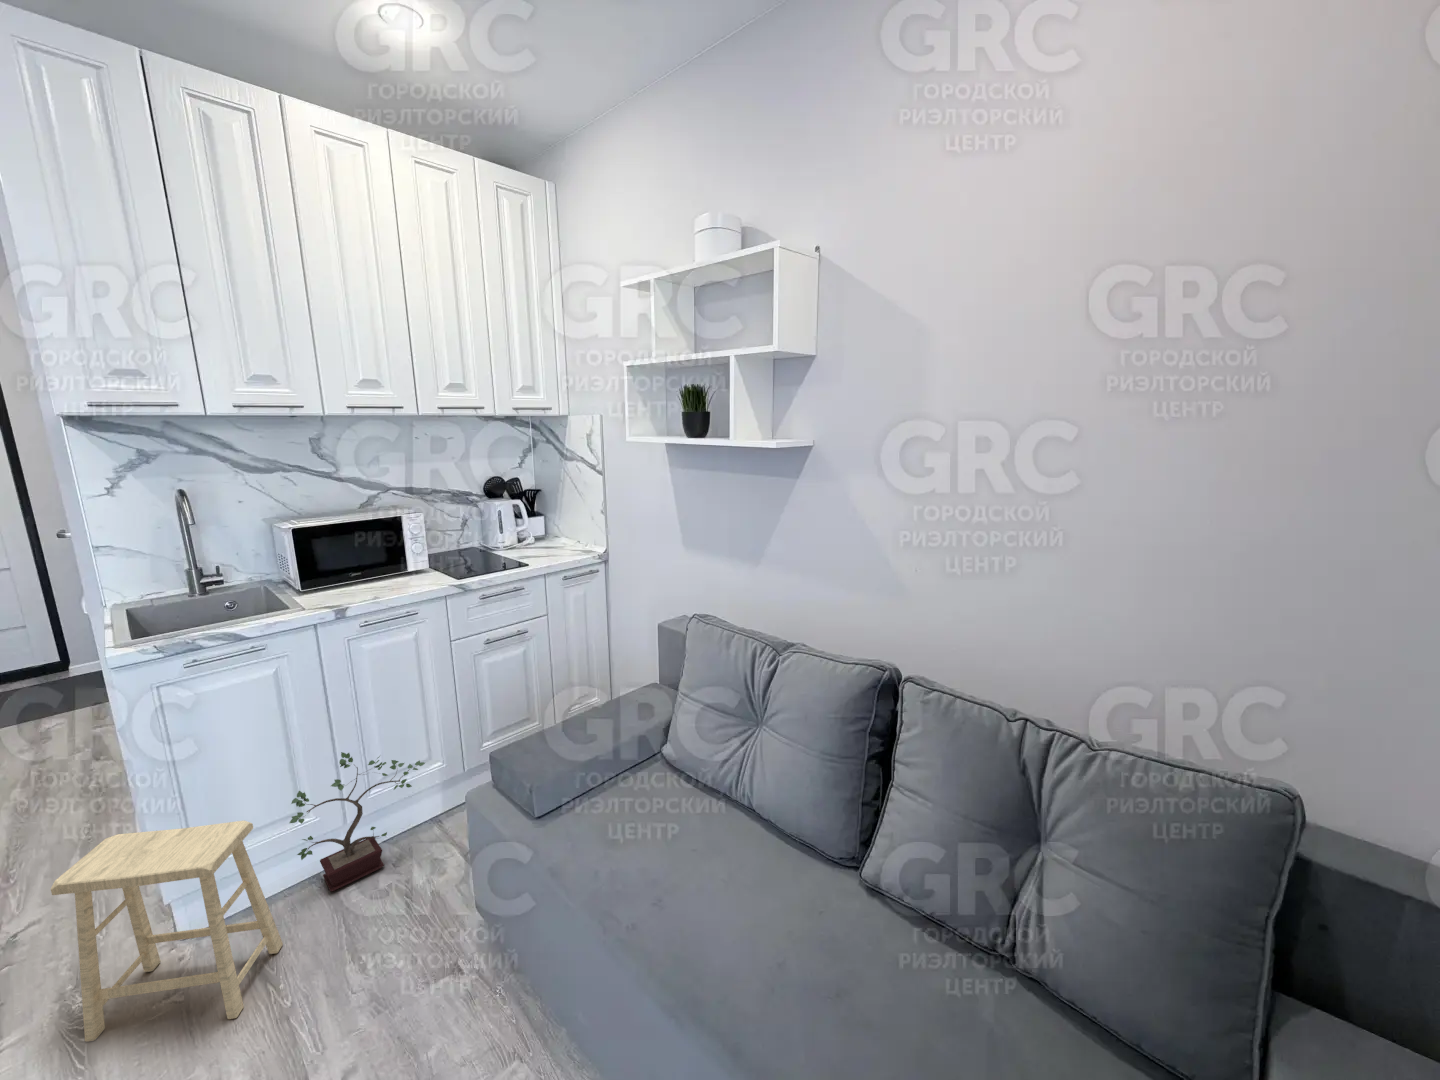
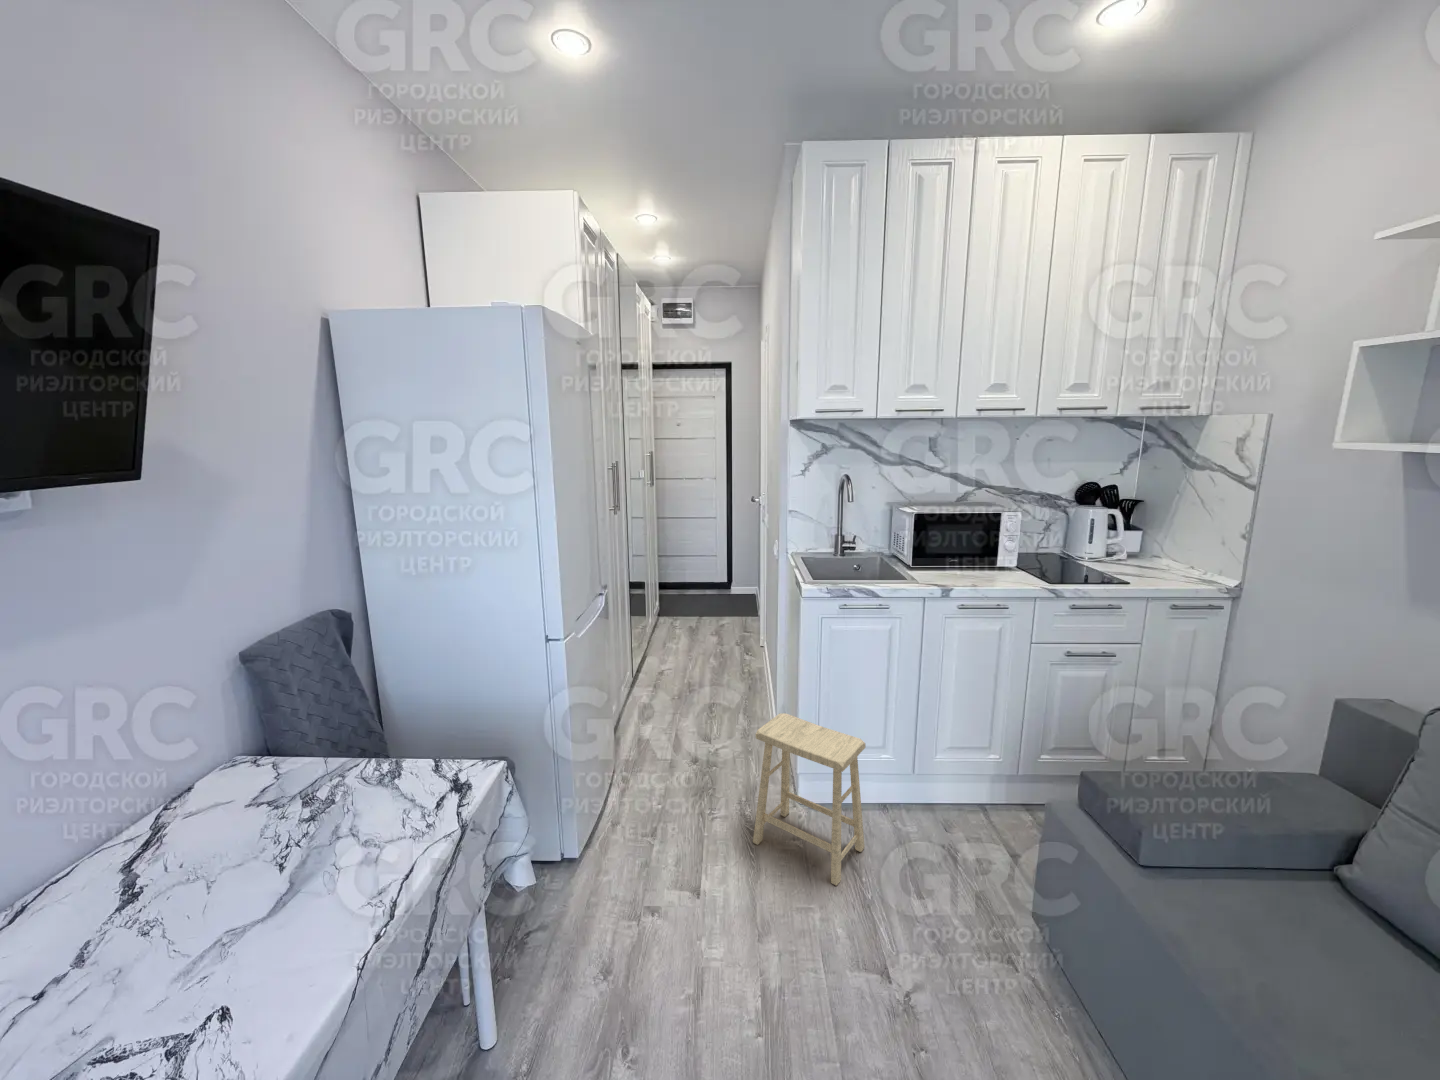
potted plant: present [290,752,425,891] -> none [879,711,993,826]

